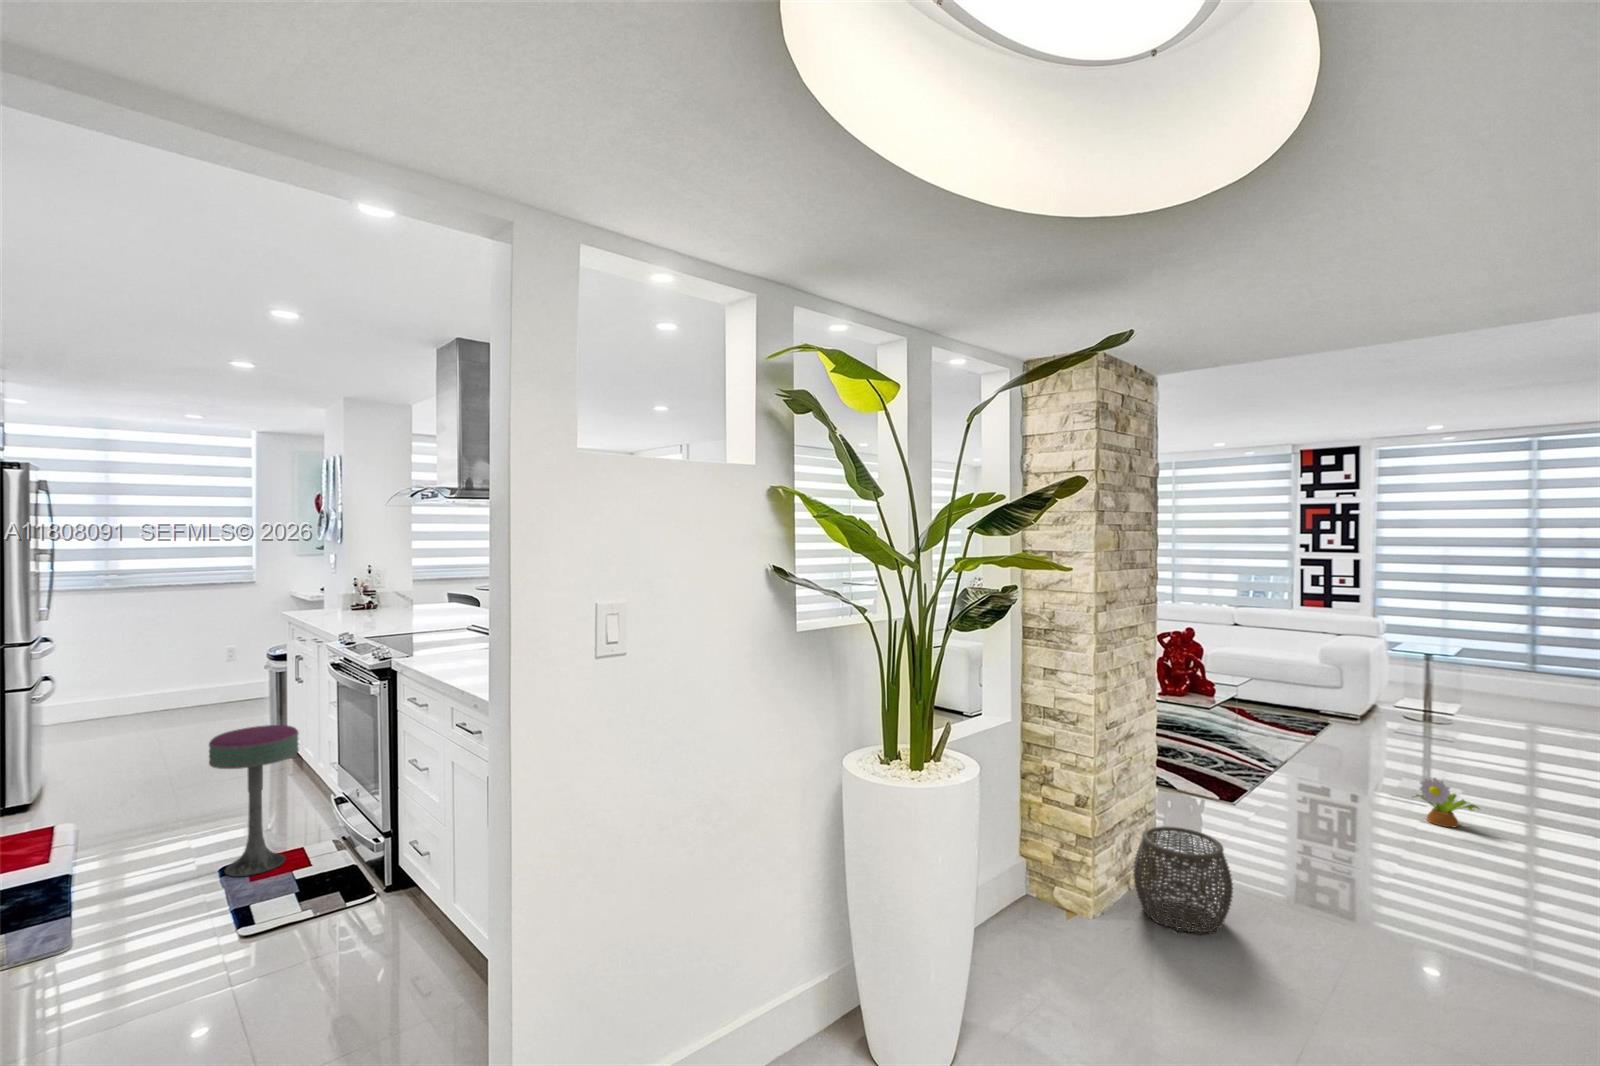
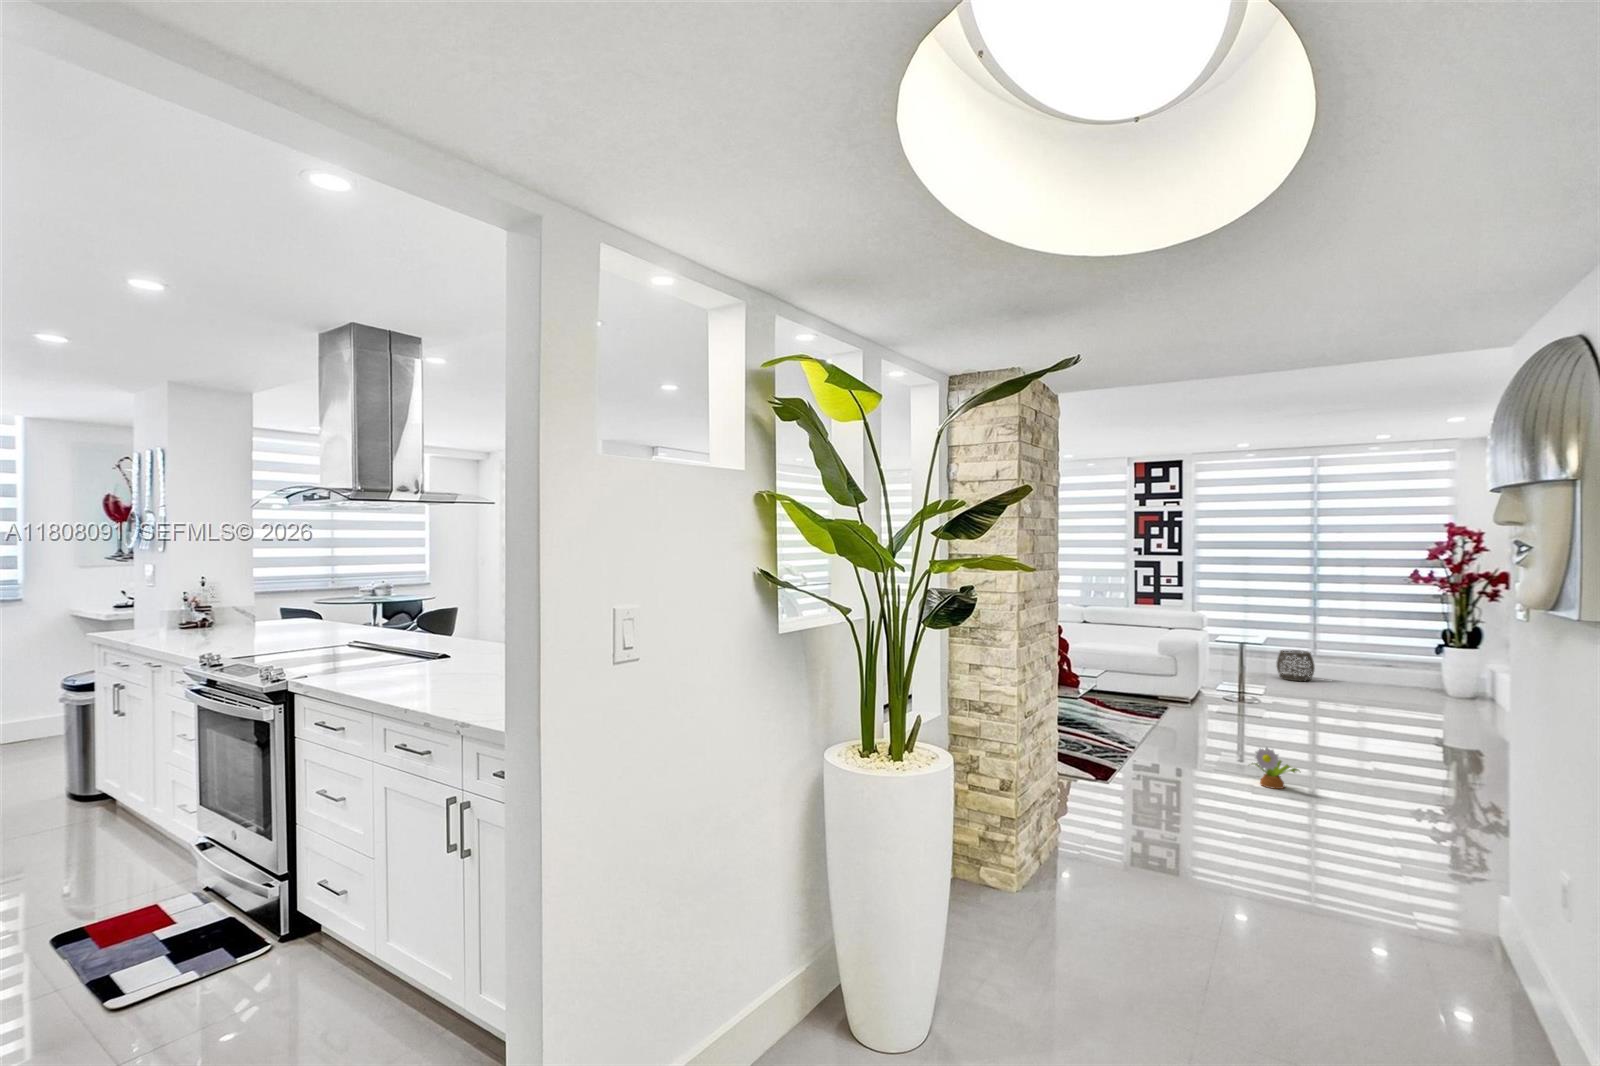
bar stool: present [209,725,299,877] -> none [37,763,154,945]
woven basket: present [1133,826,1233,934] -> present [1277,650,1315,682]

